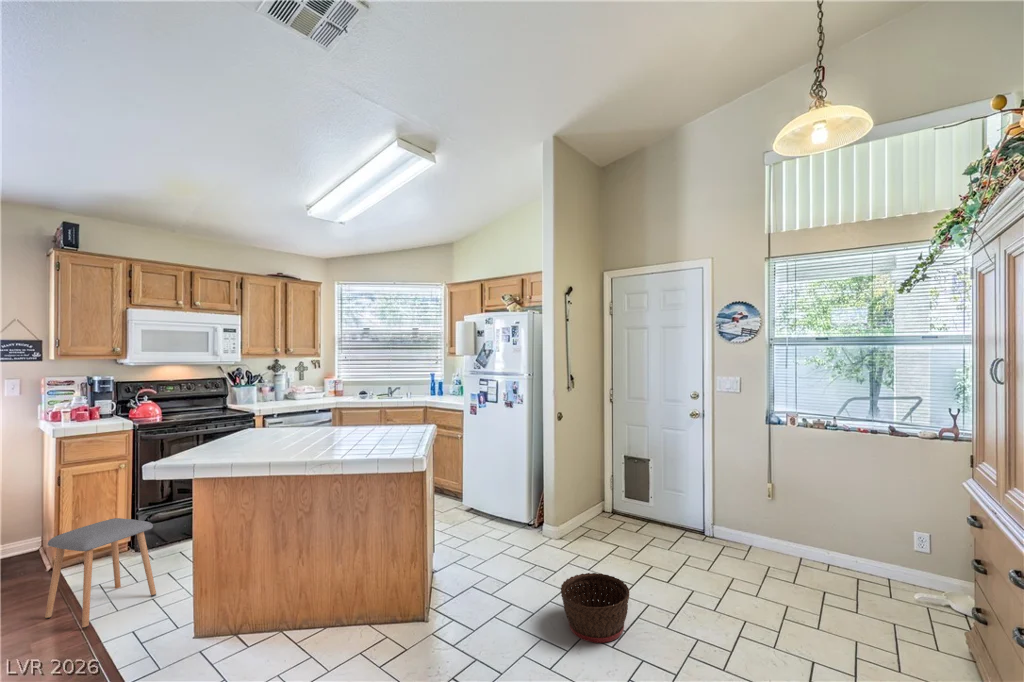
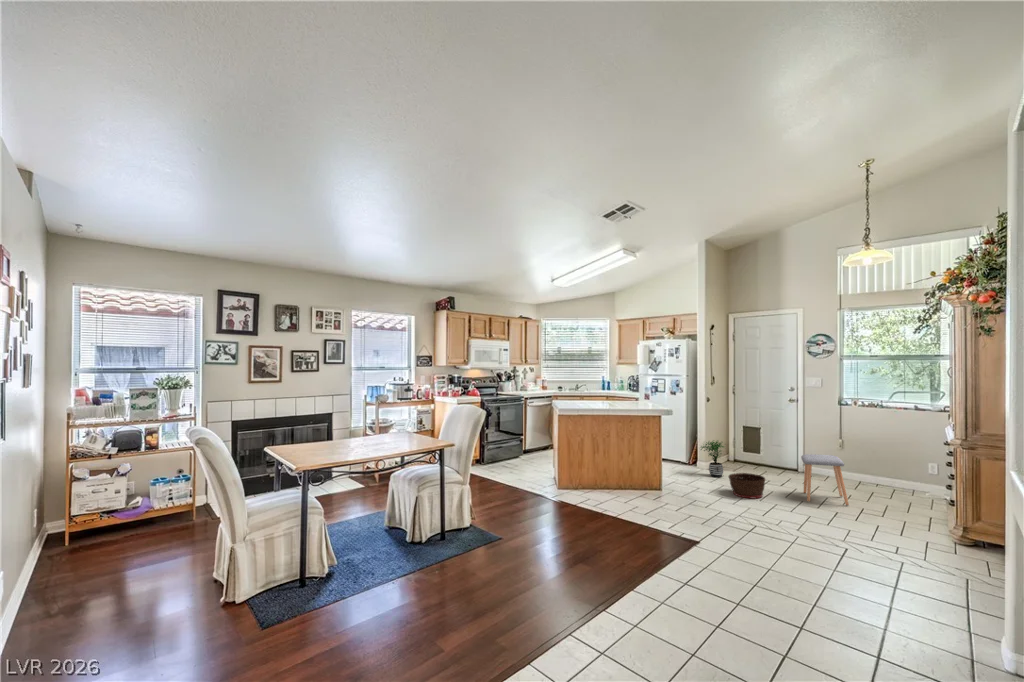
potted plant: none [535,491,582,563] -> present [701,441,724,477]
stool: present [45,518,156,628] -> present [801,454,849,505]

